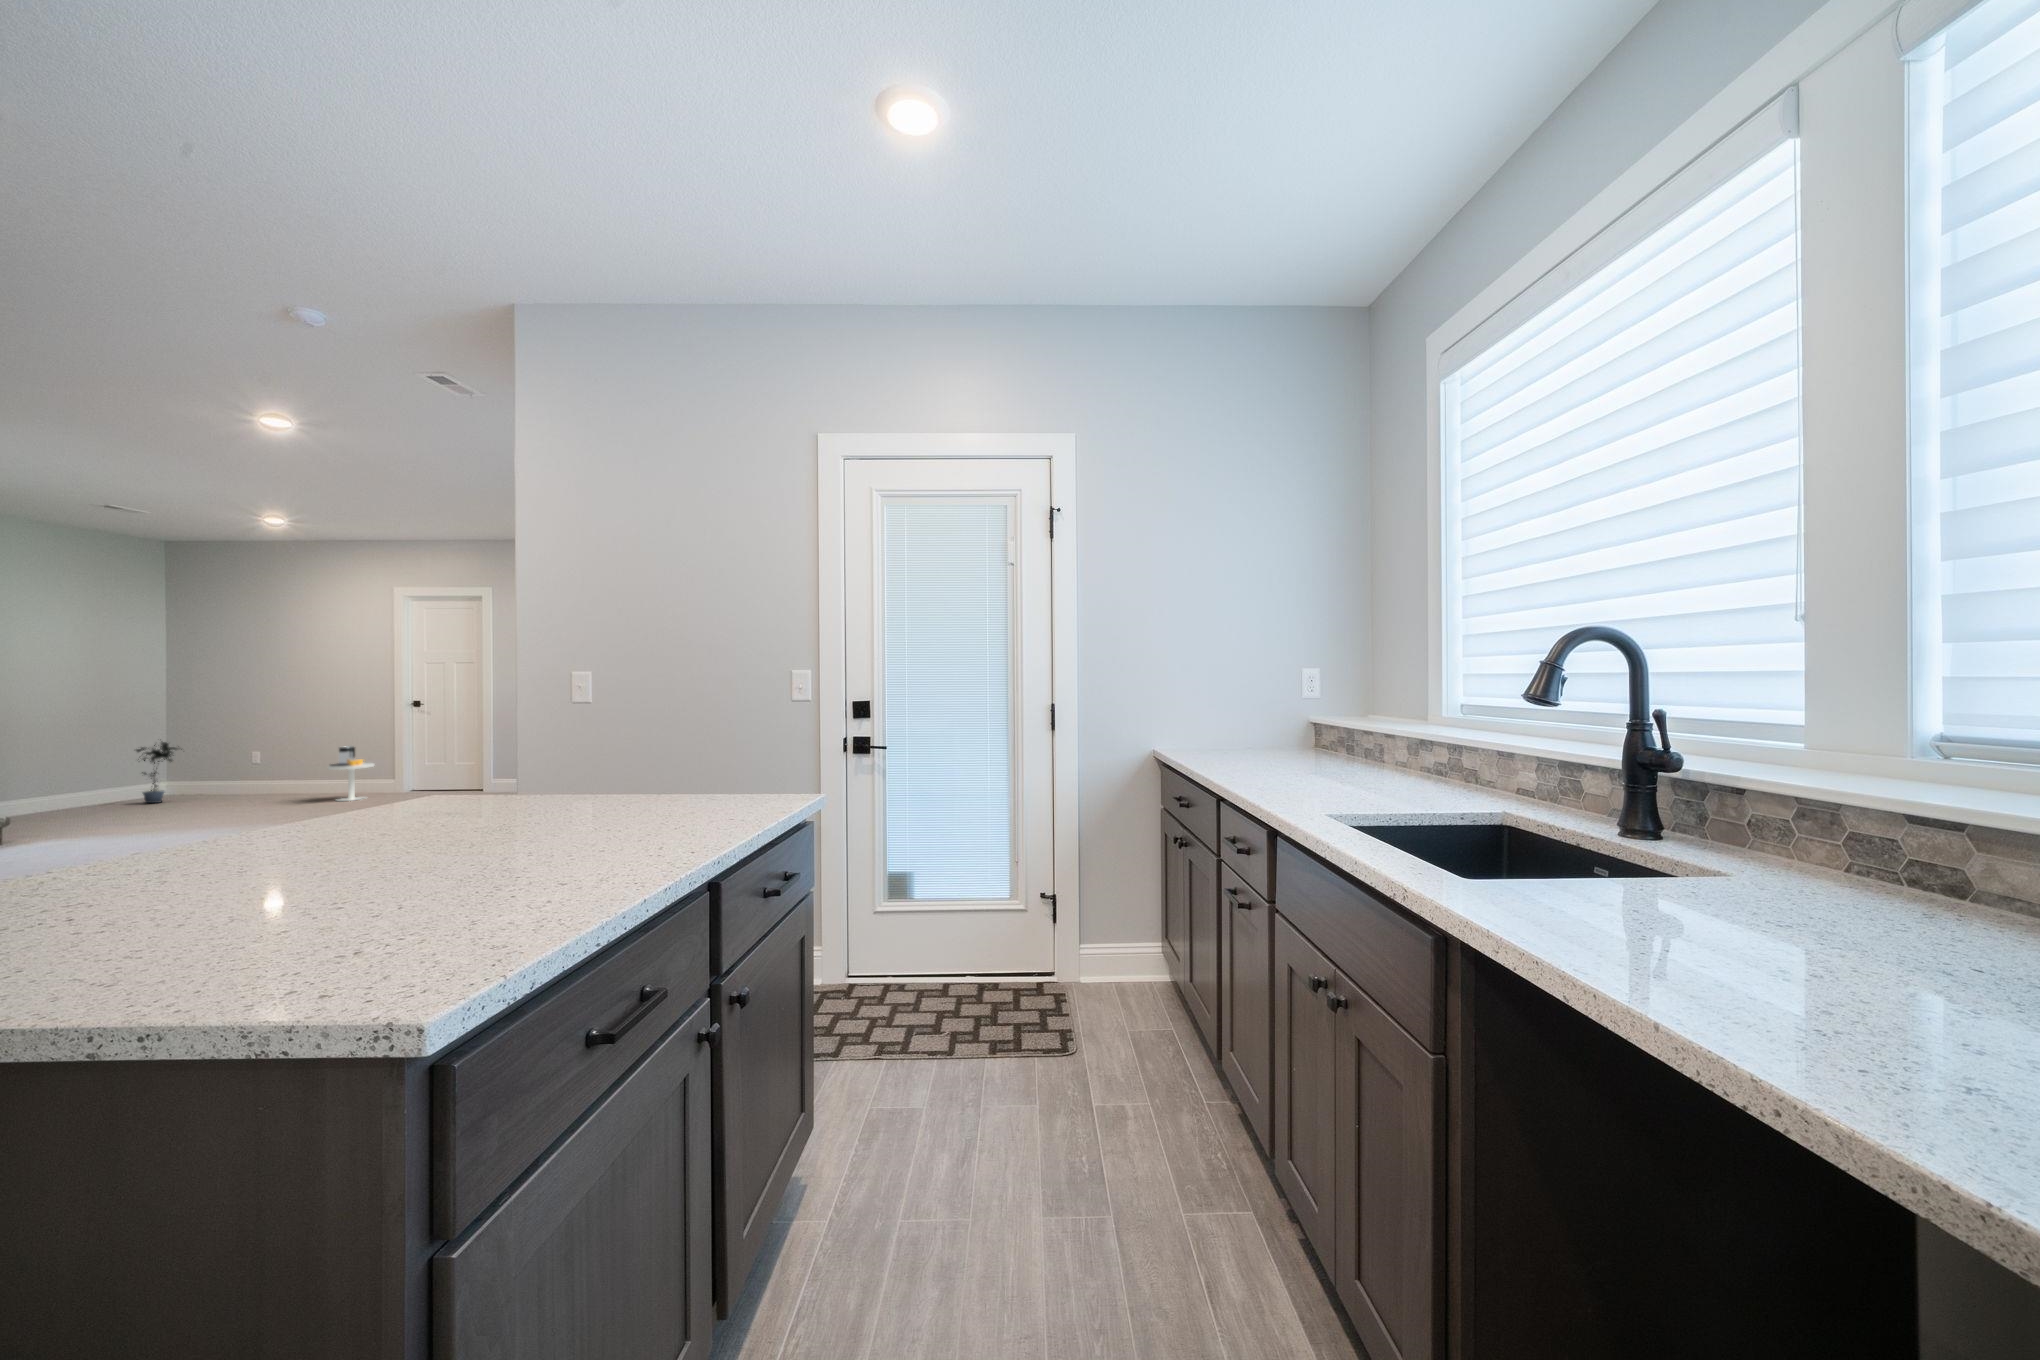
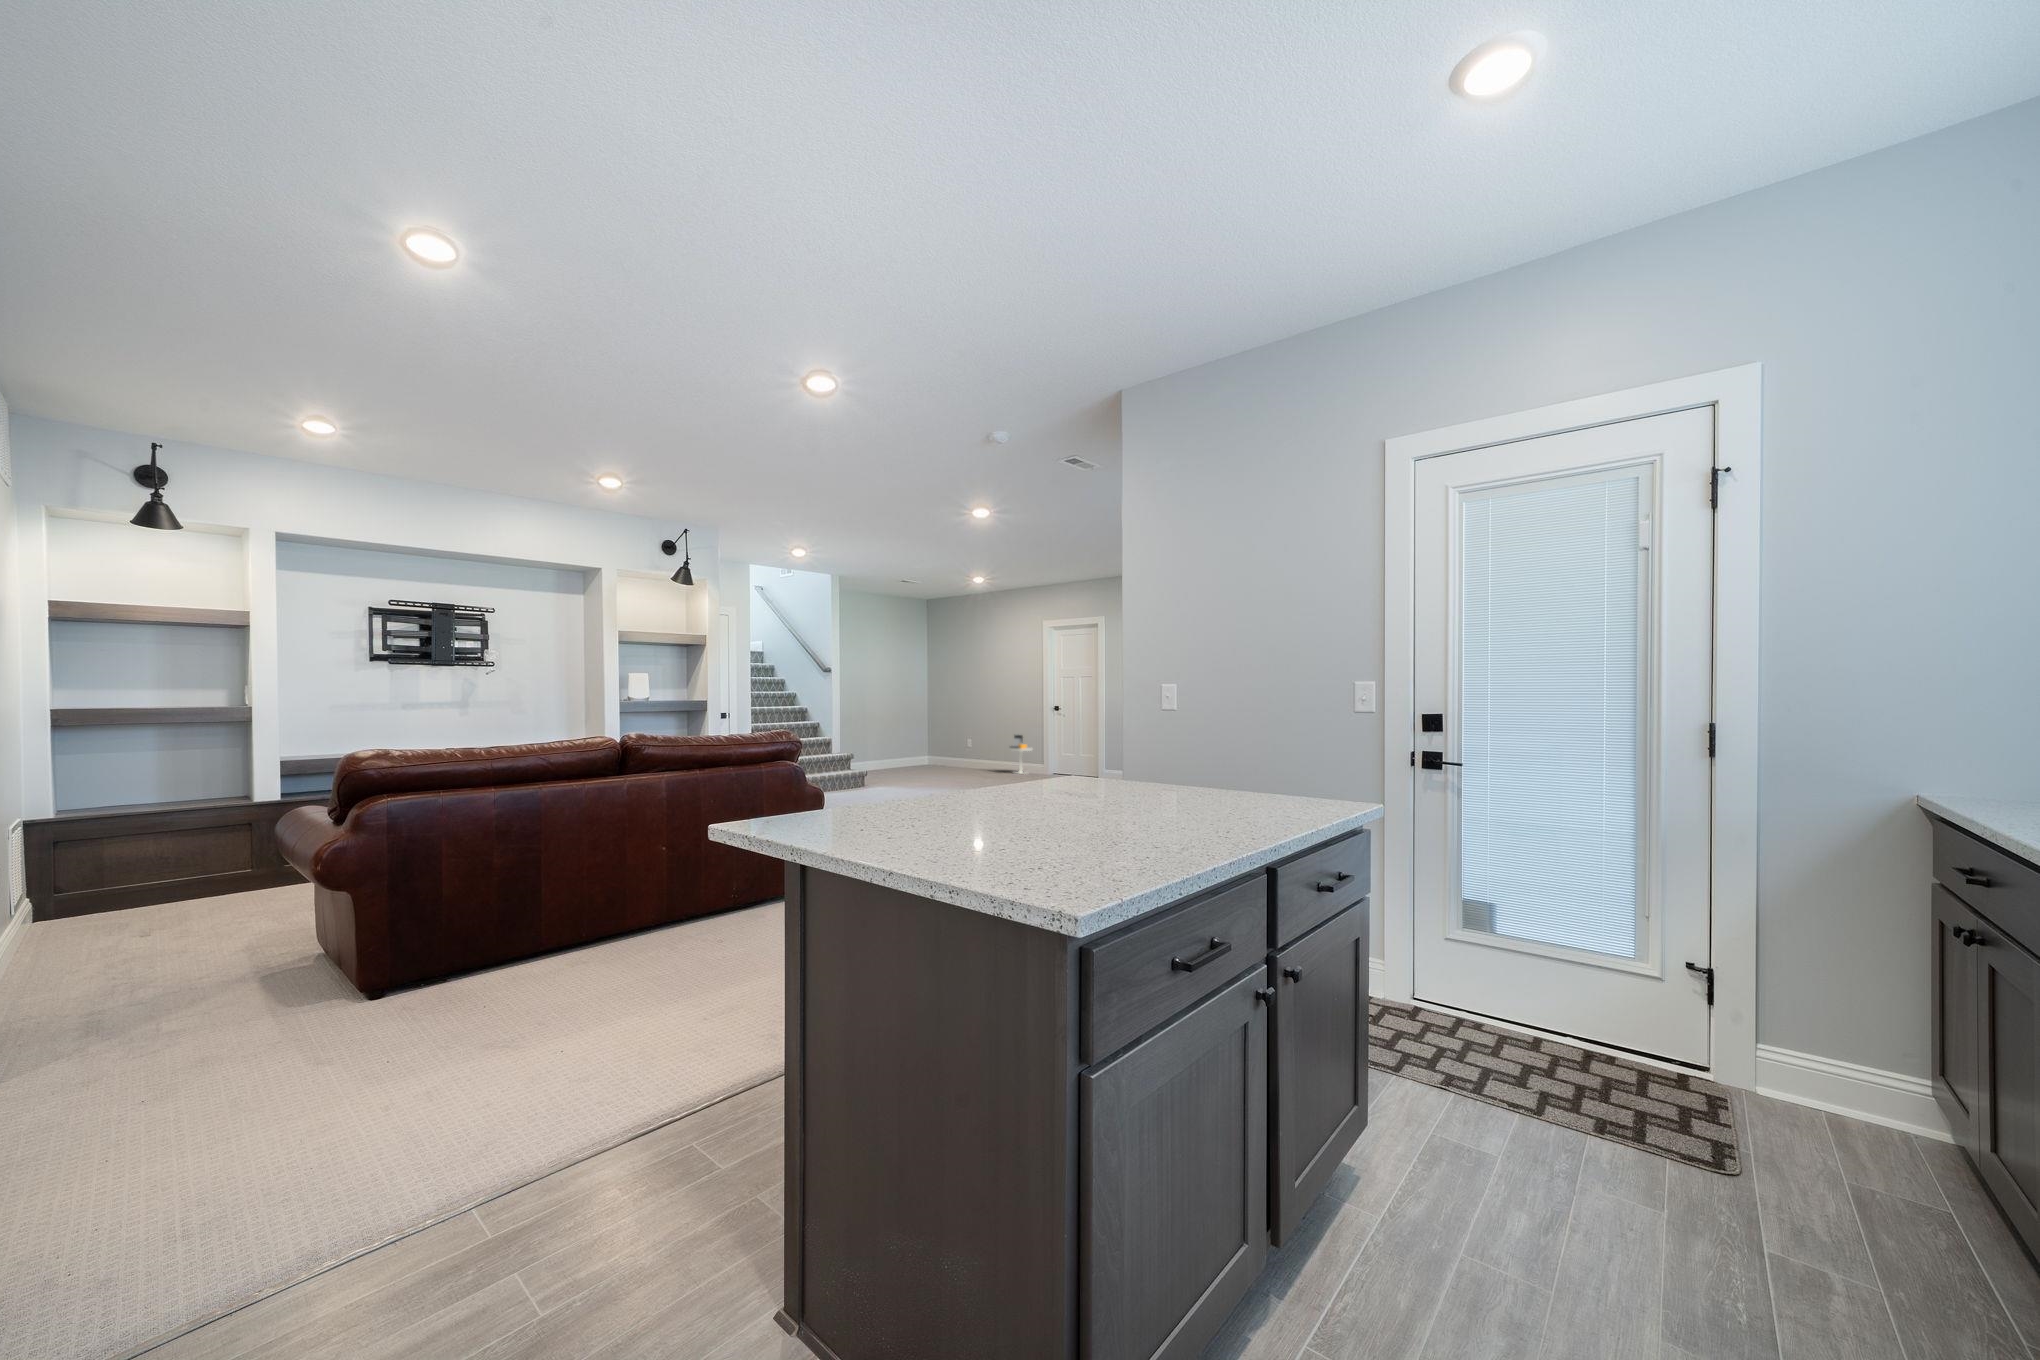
potted plant: present [136,742,182,803] -> none [920,723,941,763]

